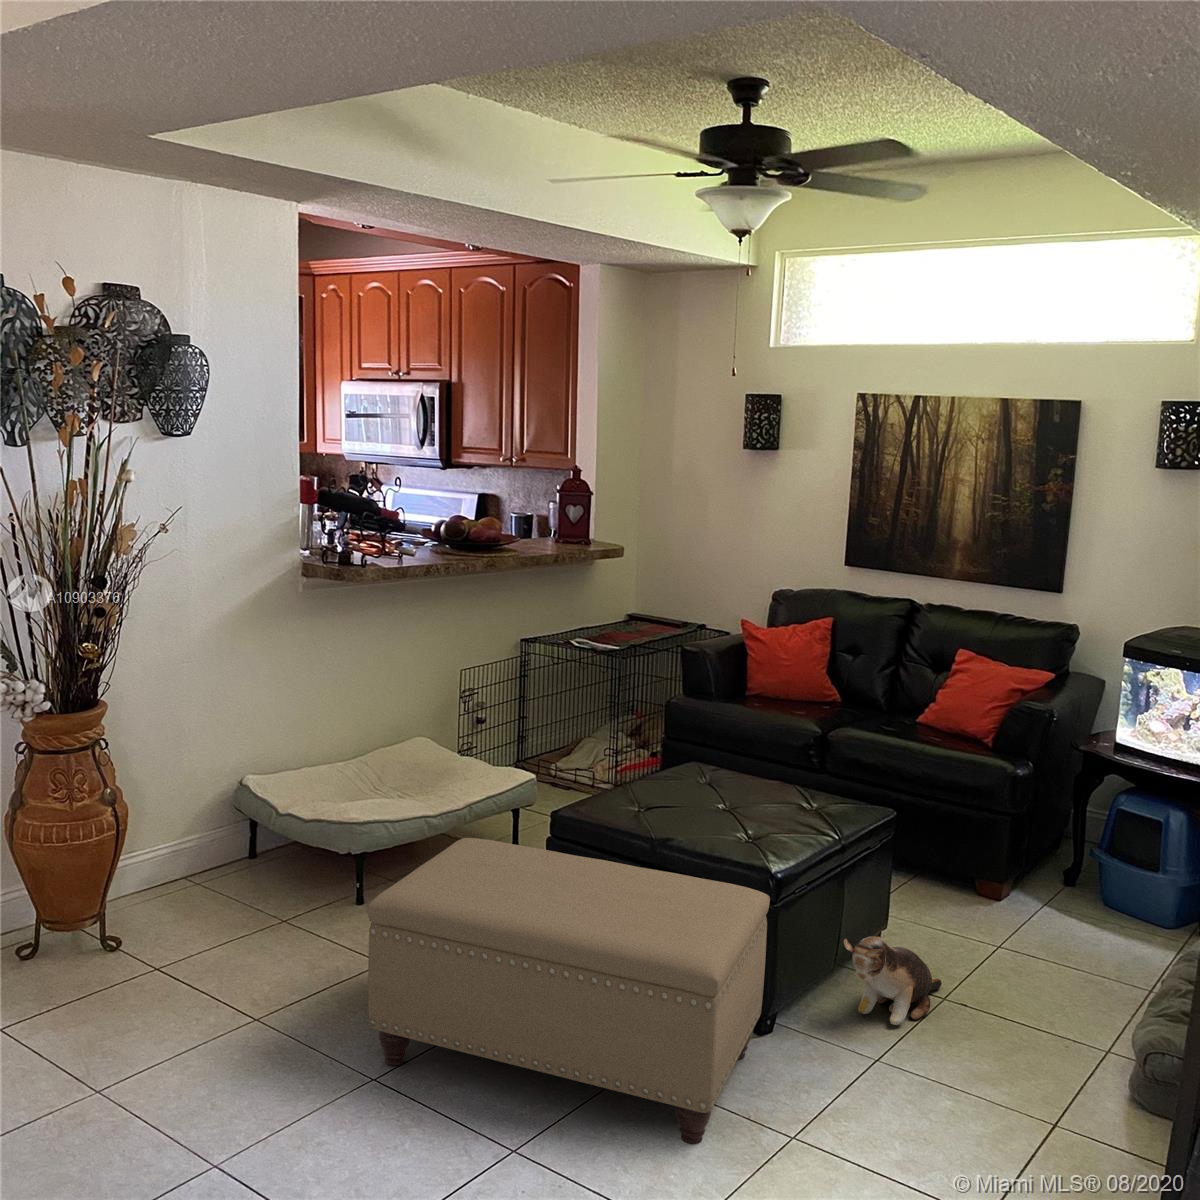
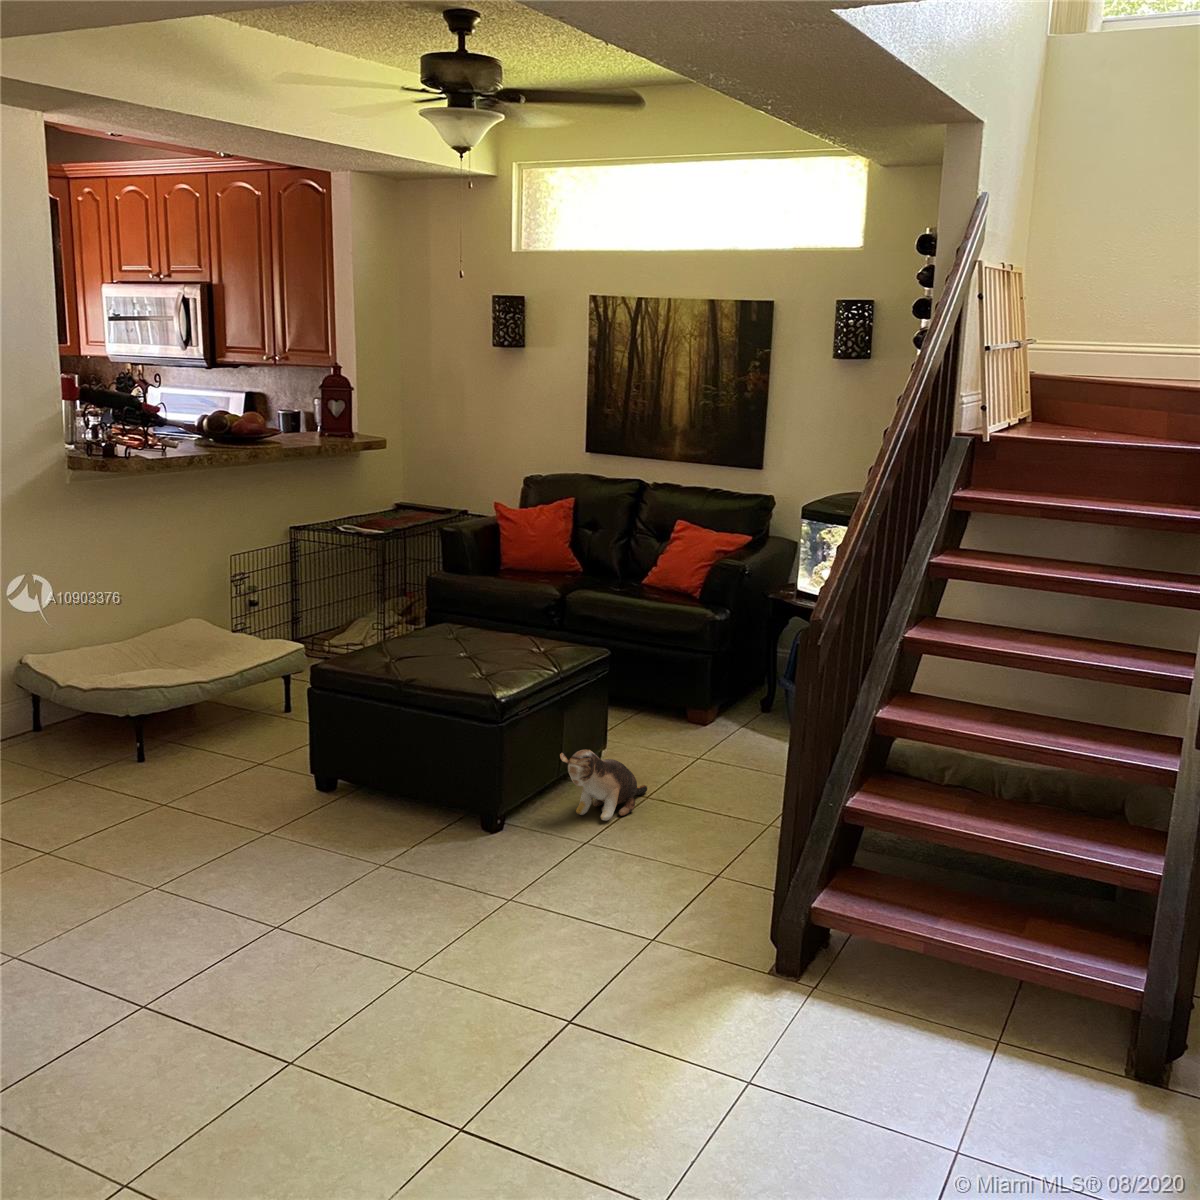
ottoman: present [367,838,770,1144] -> none [140,688,494,915]

